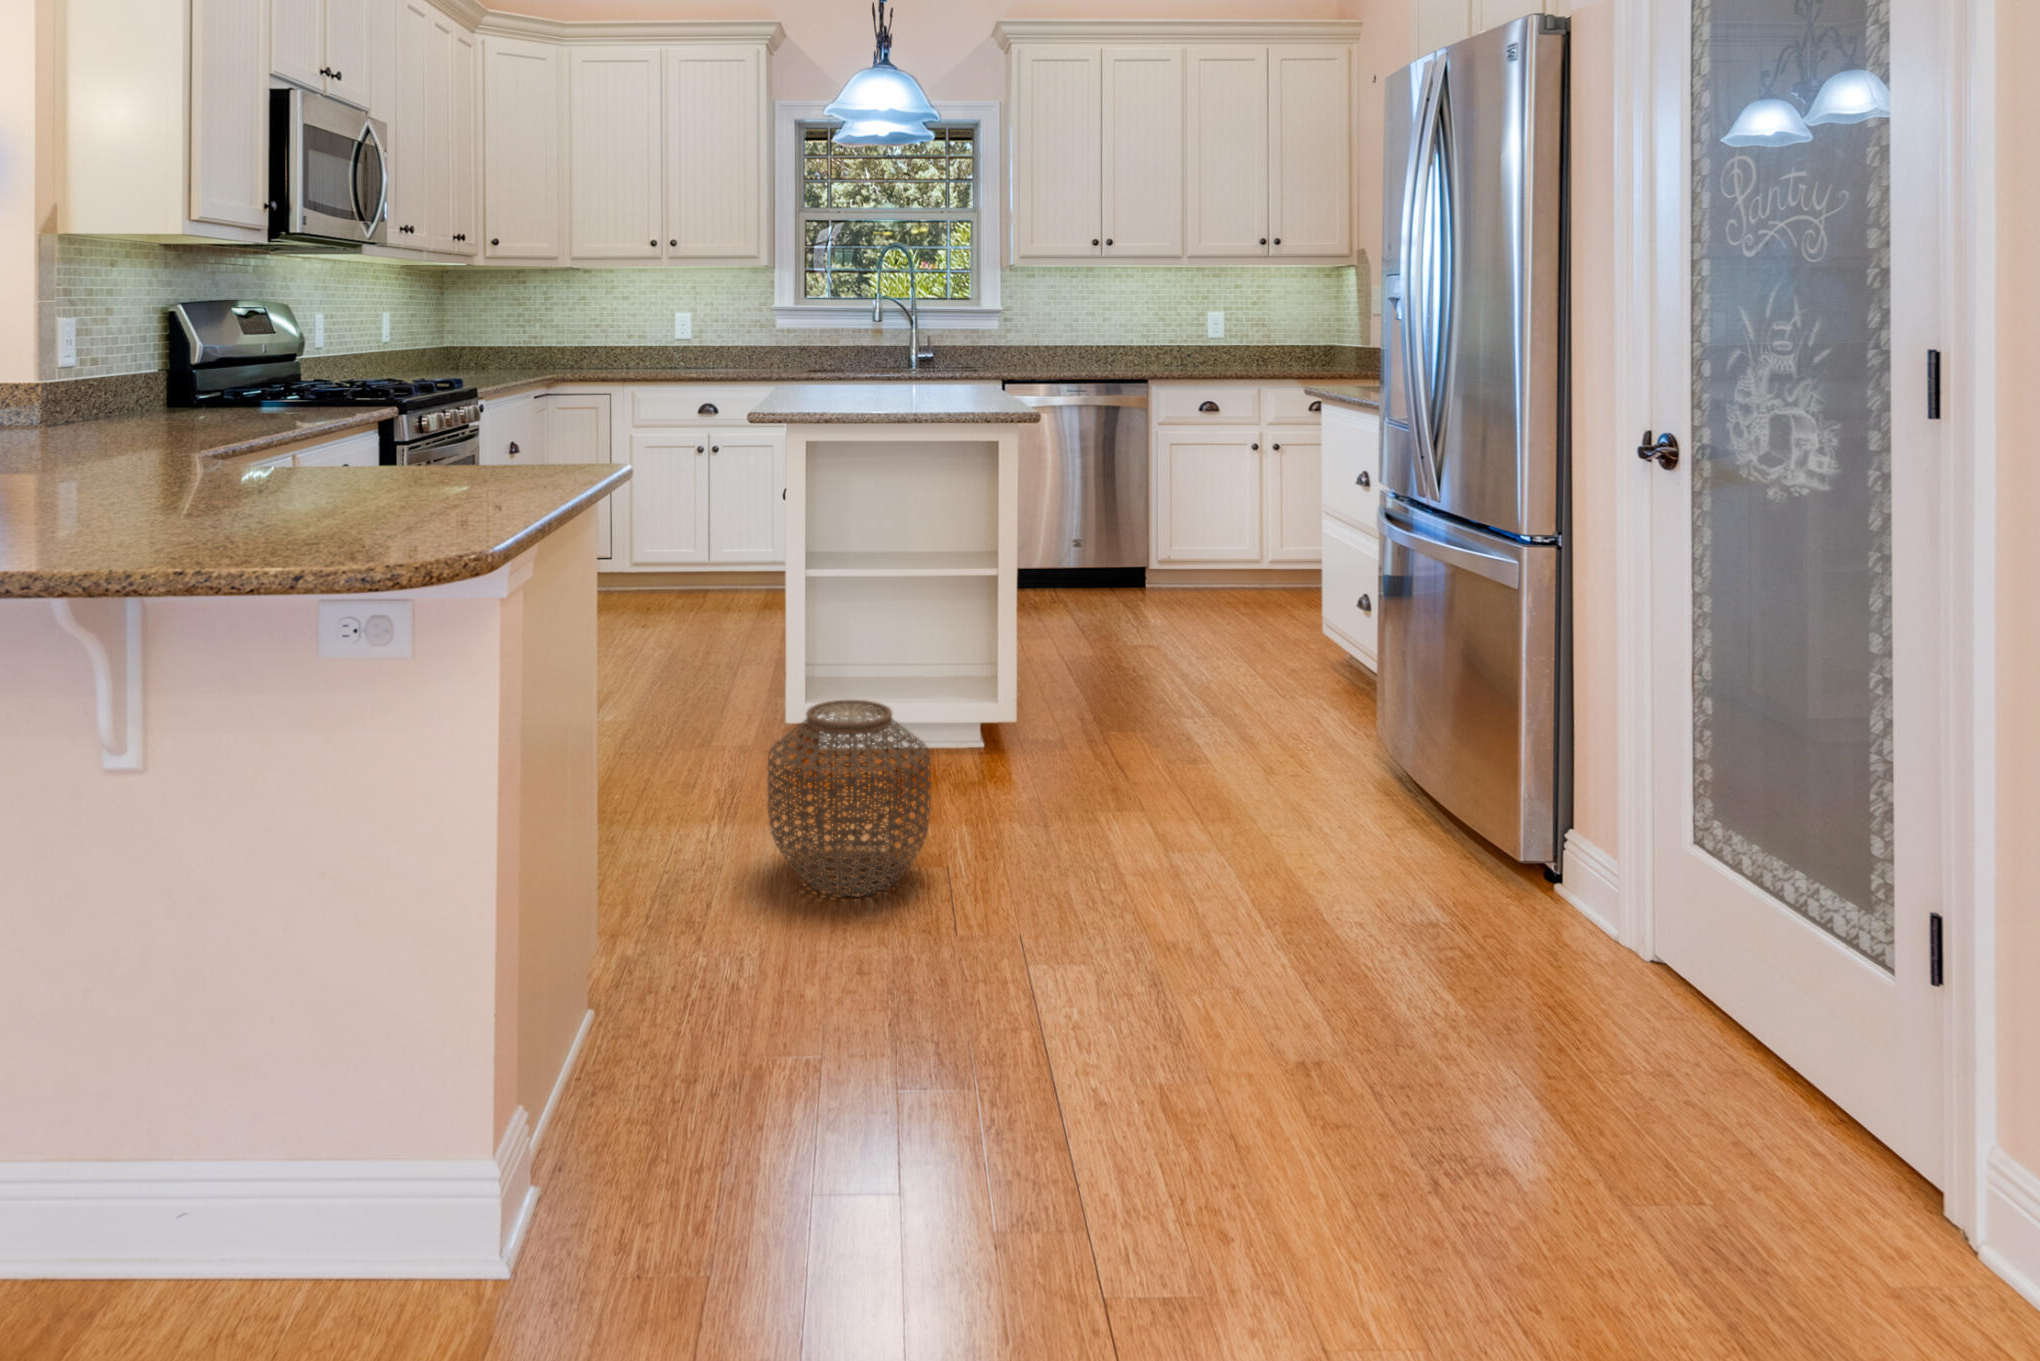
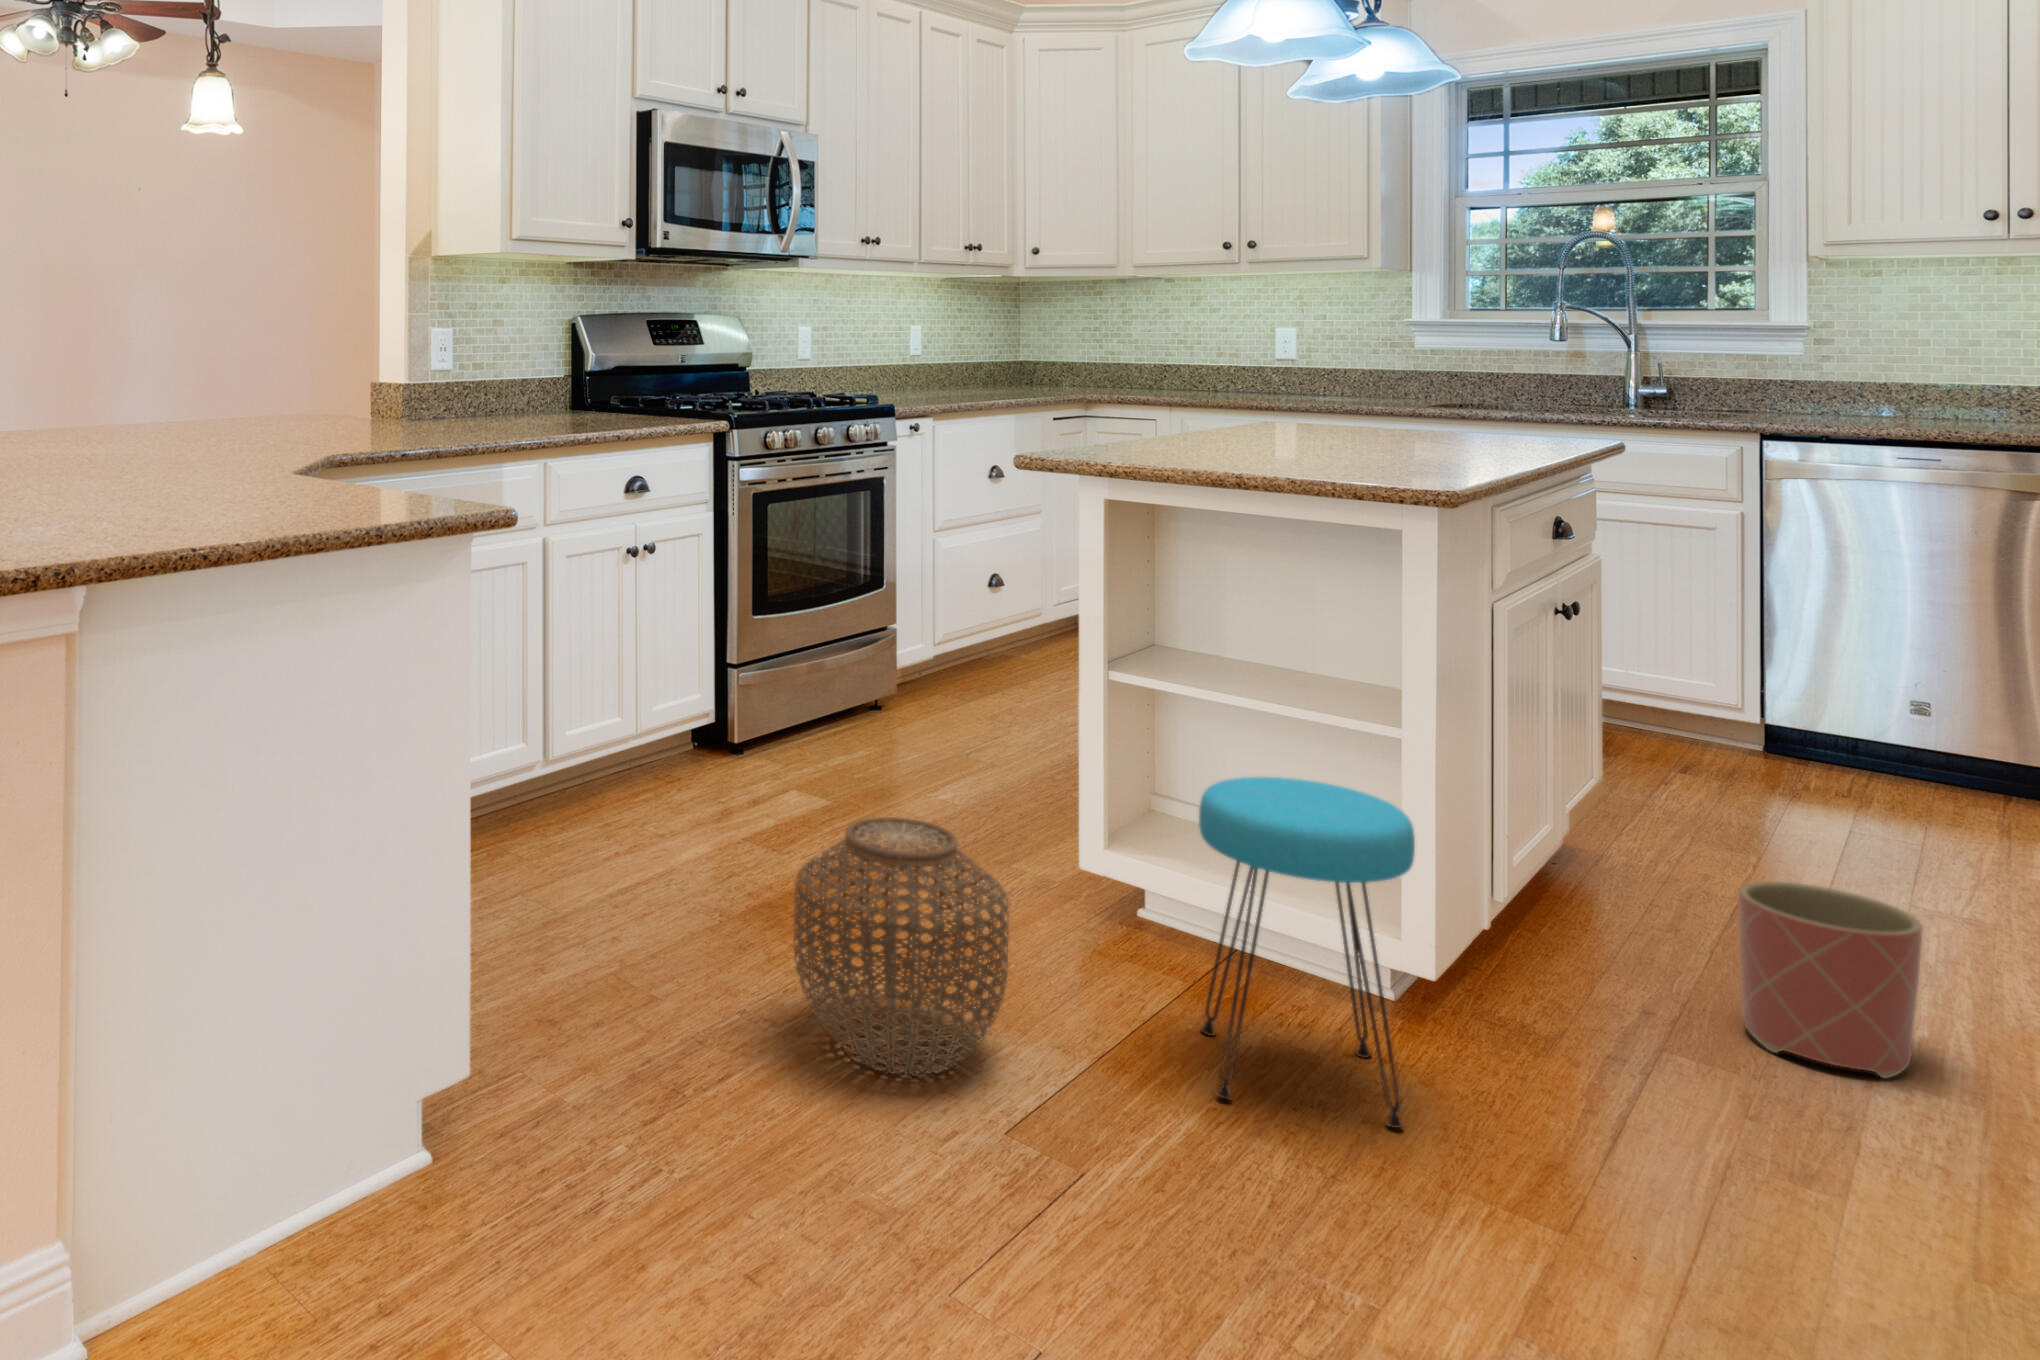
stool: none [975,615,1123,833] -> present [1199,777,1415,1128]
planter: none [1156,627,1235,724] -> present [1739,881,1923,1078]

